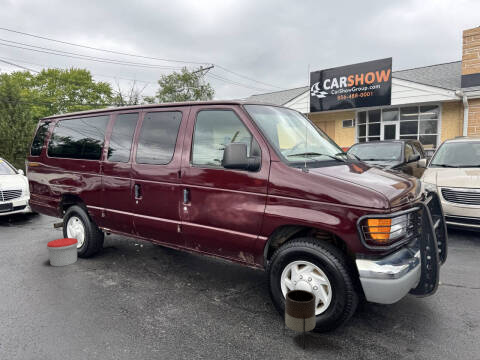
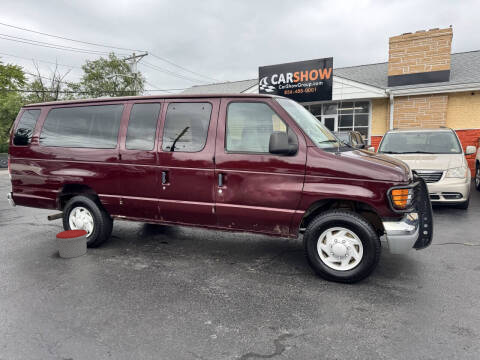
planter: present [284,290,316,349] -> none [326,251,355,296]

